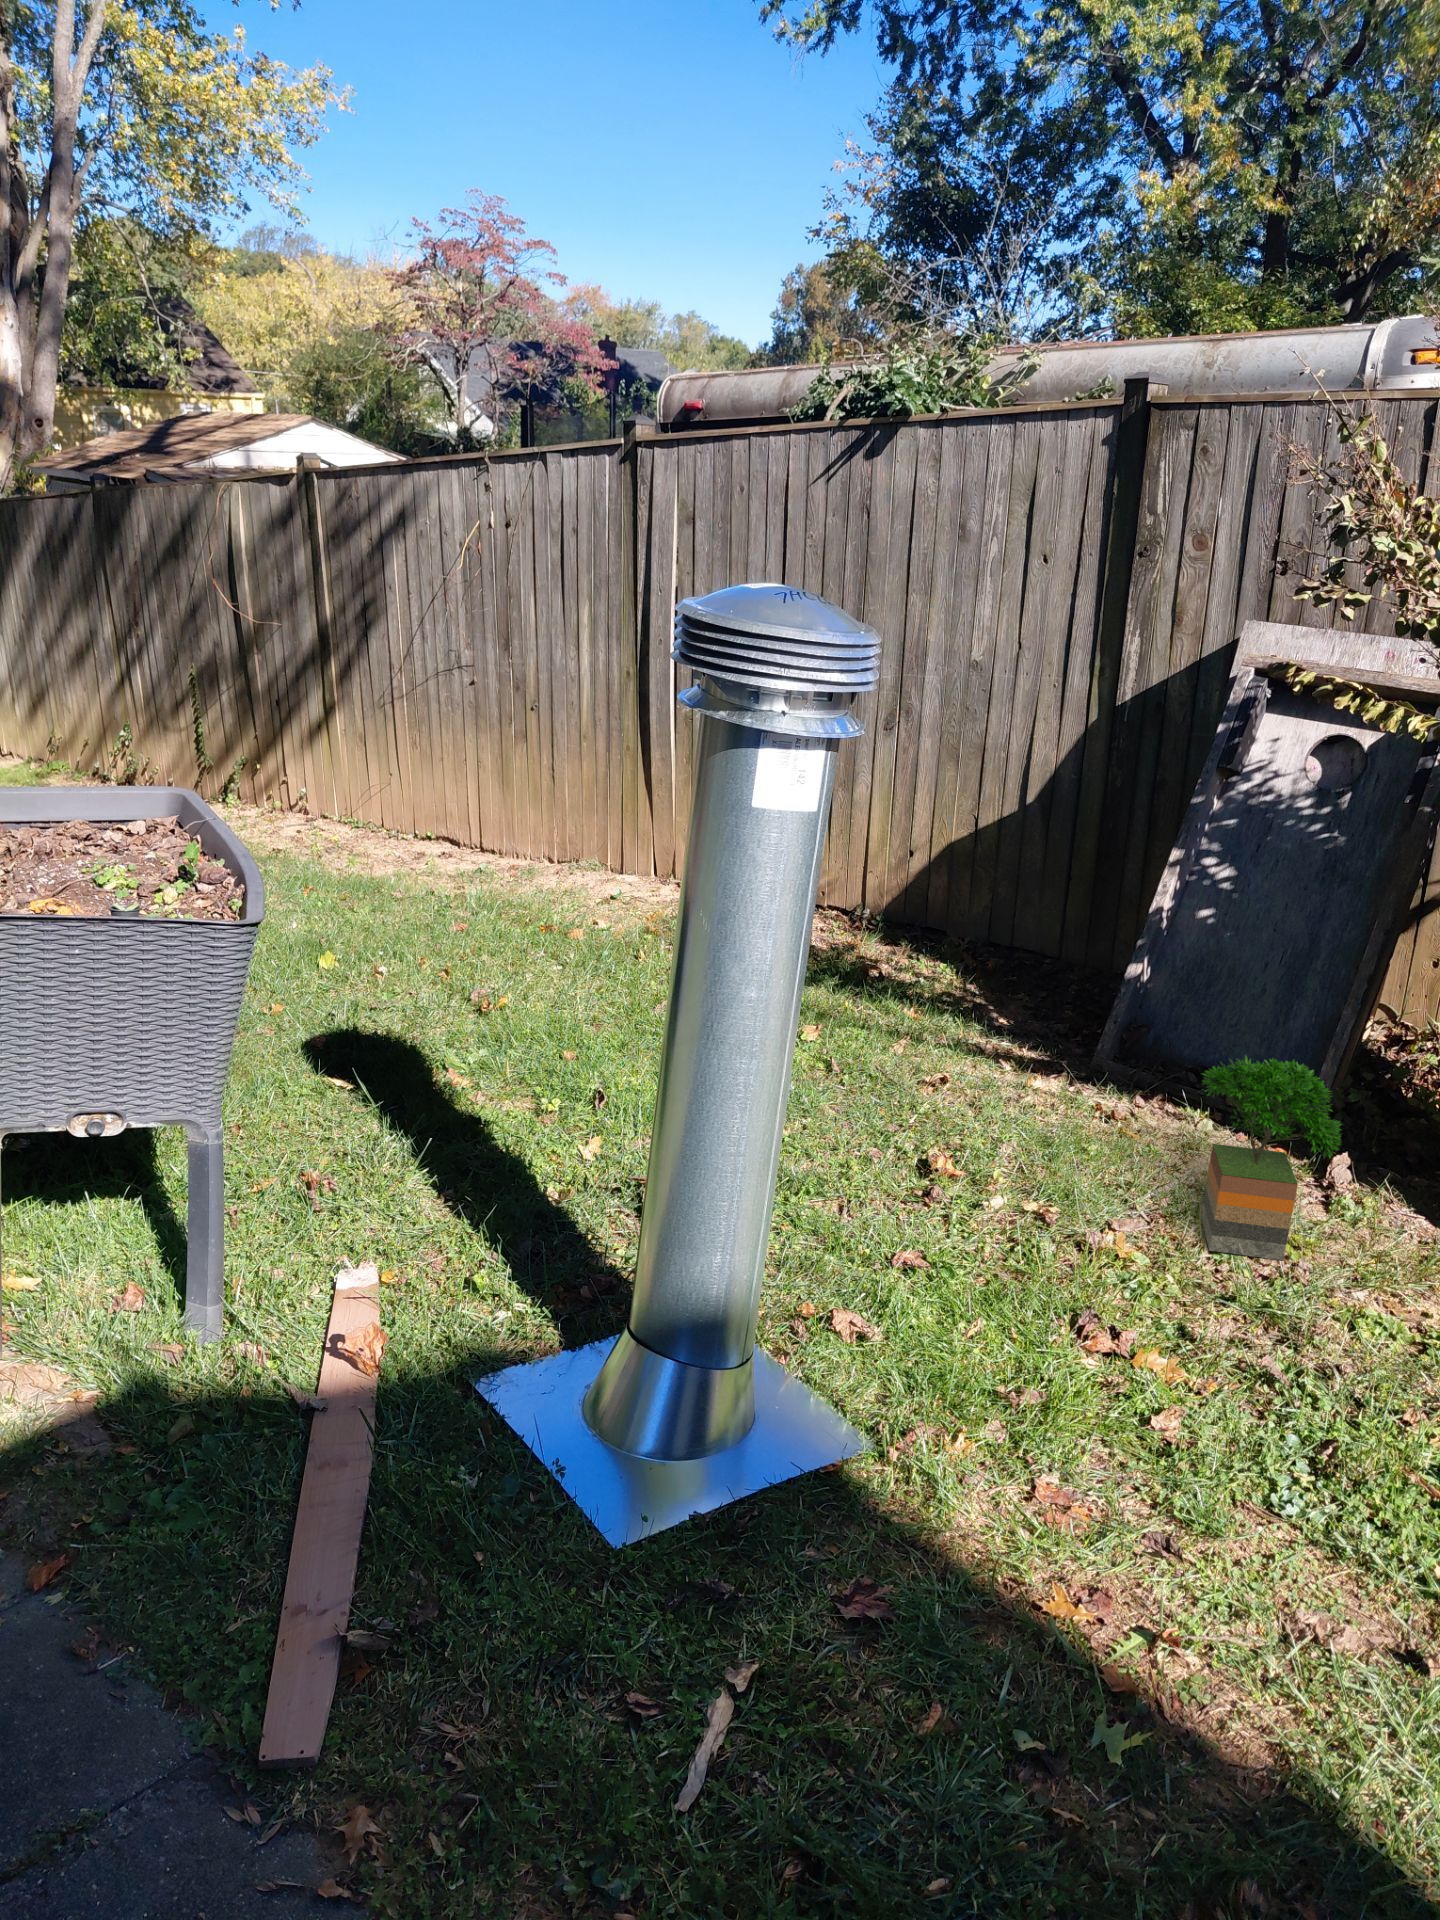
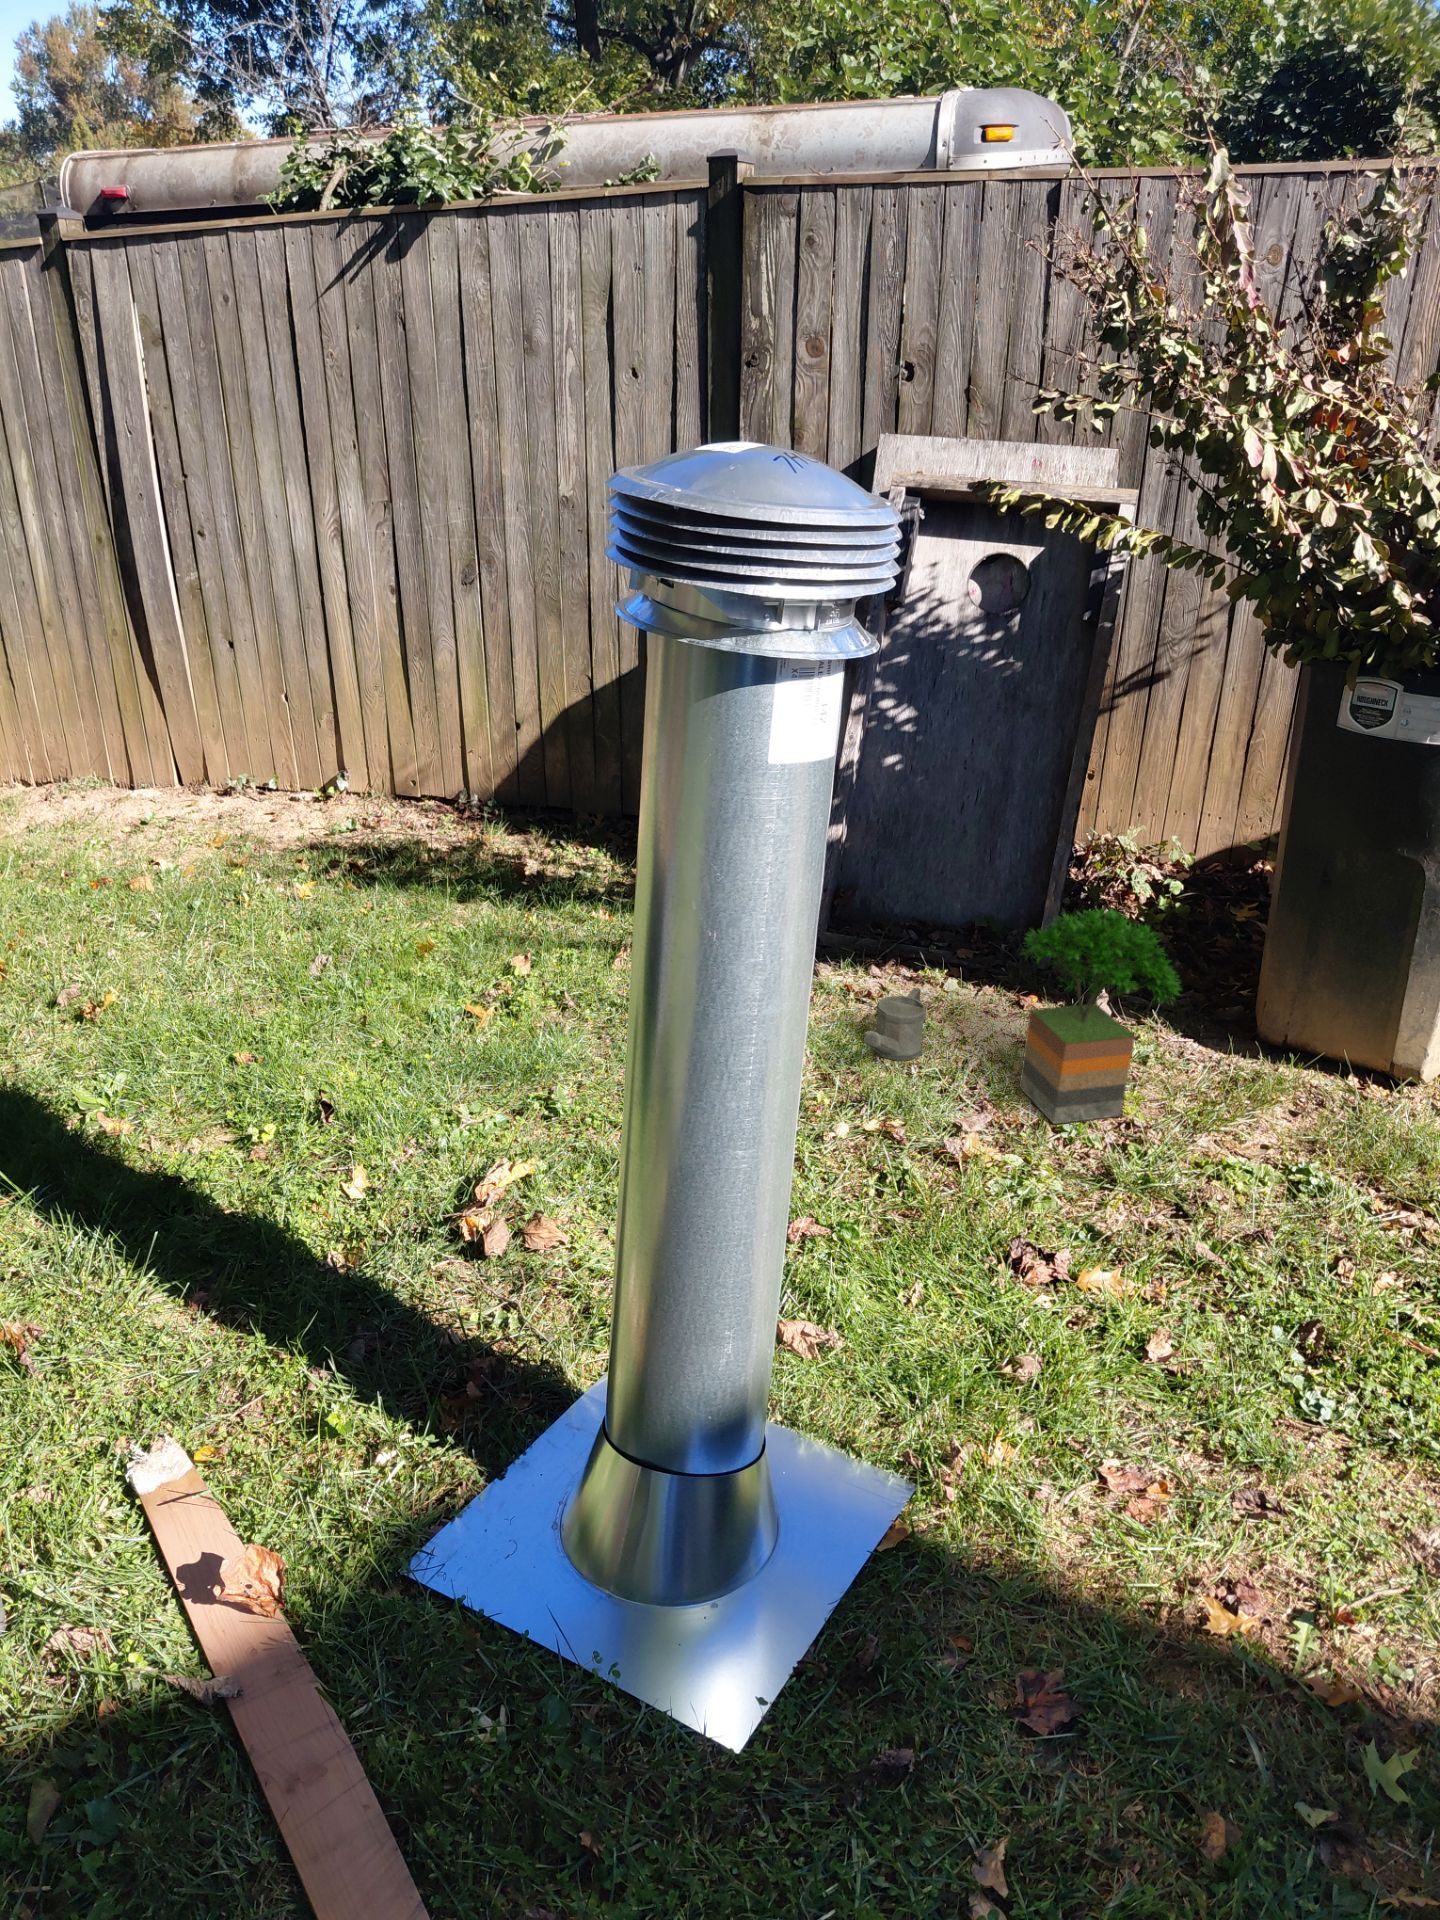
watering can: none [1059,1114,1145,1175] -> present [864,988,926,1061]

